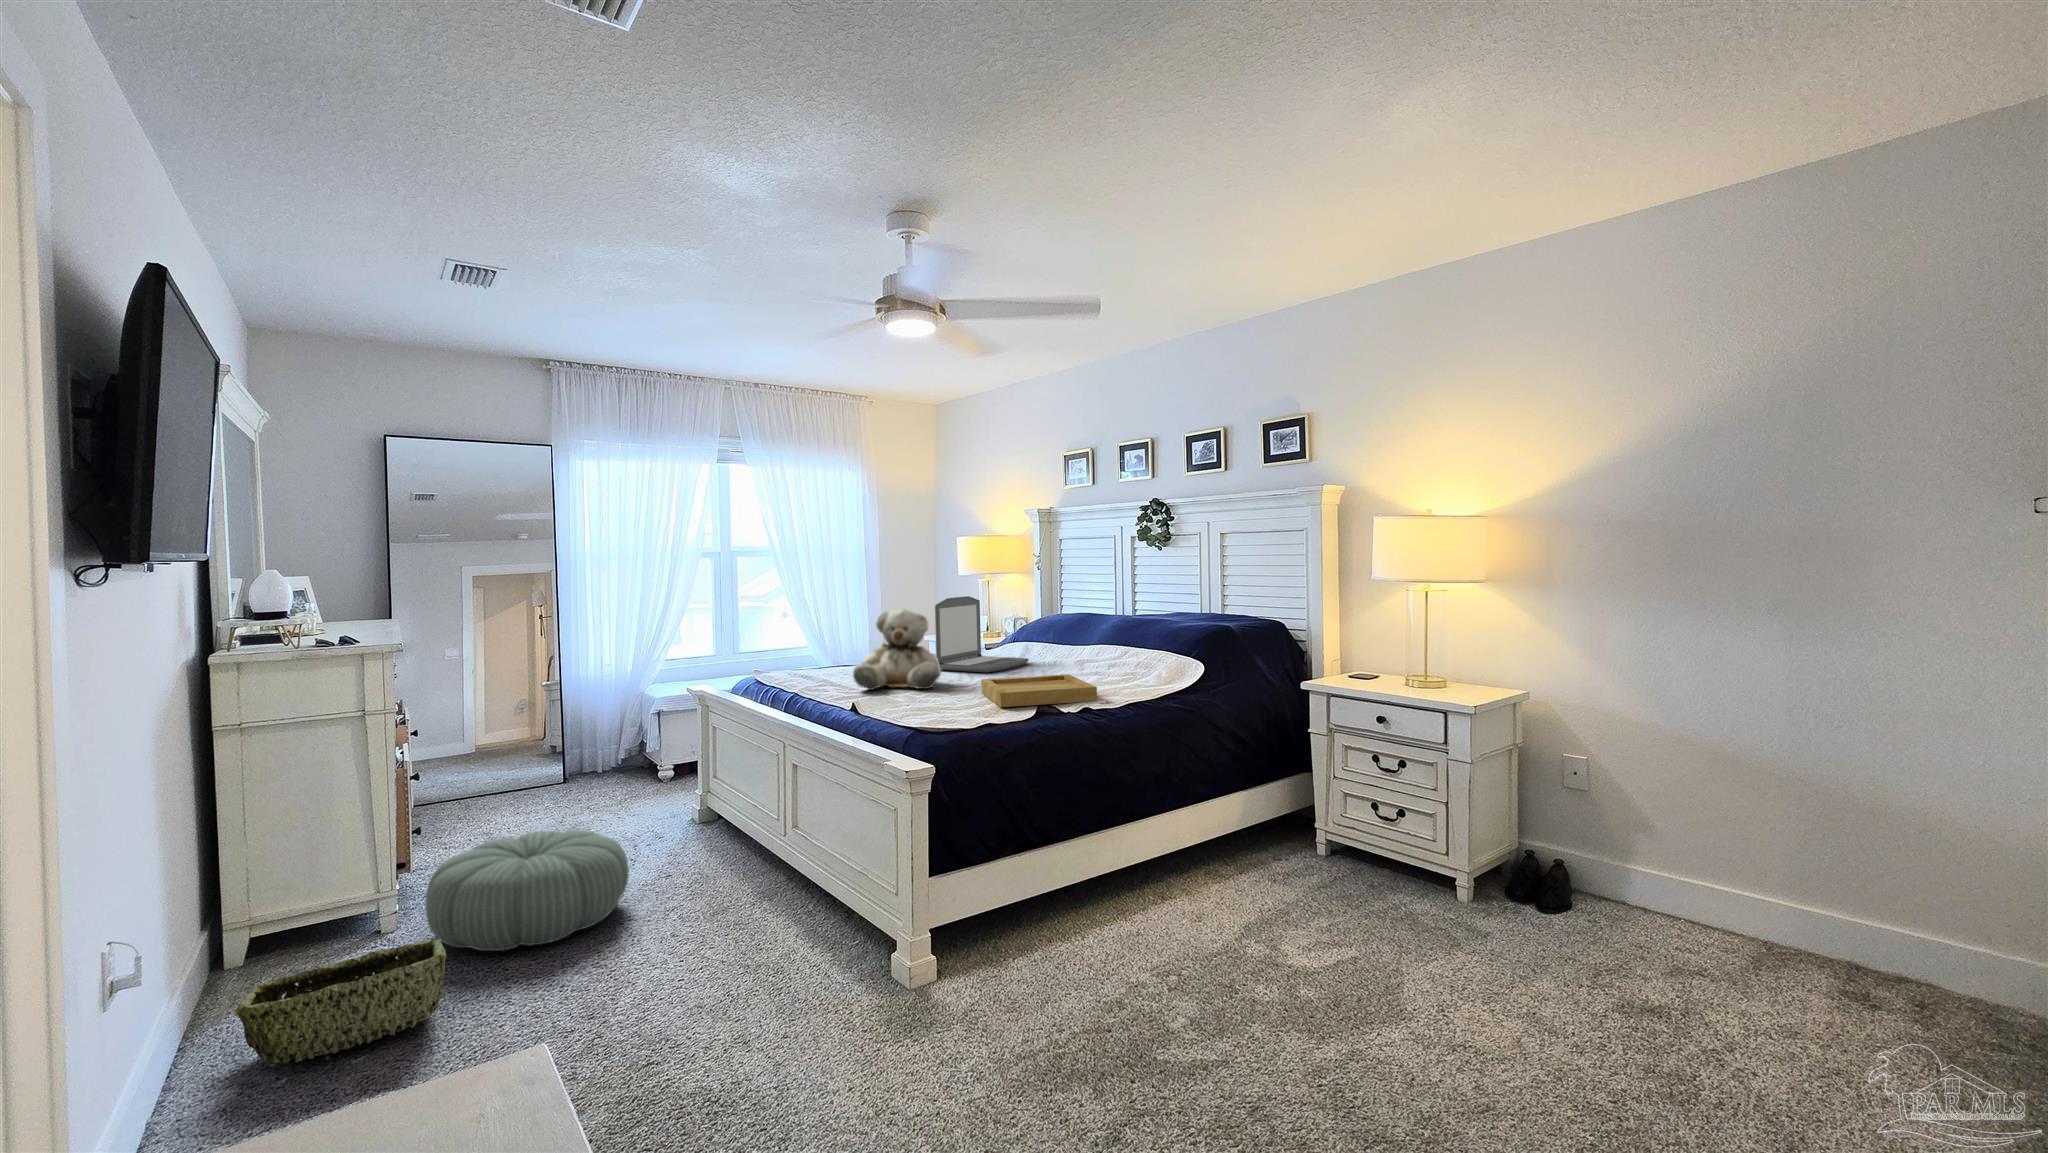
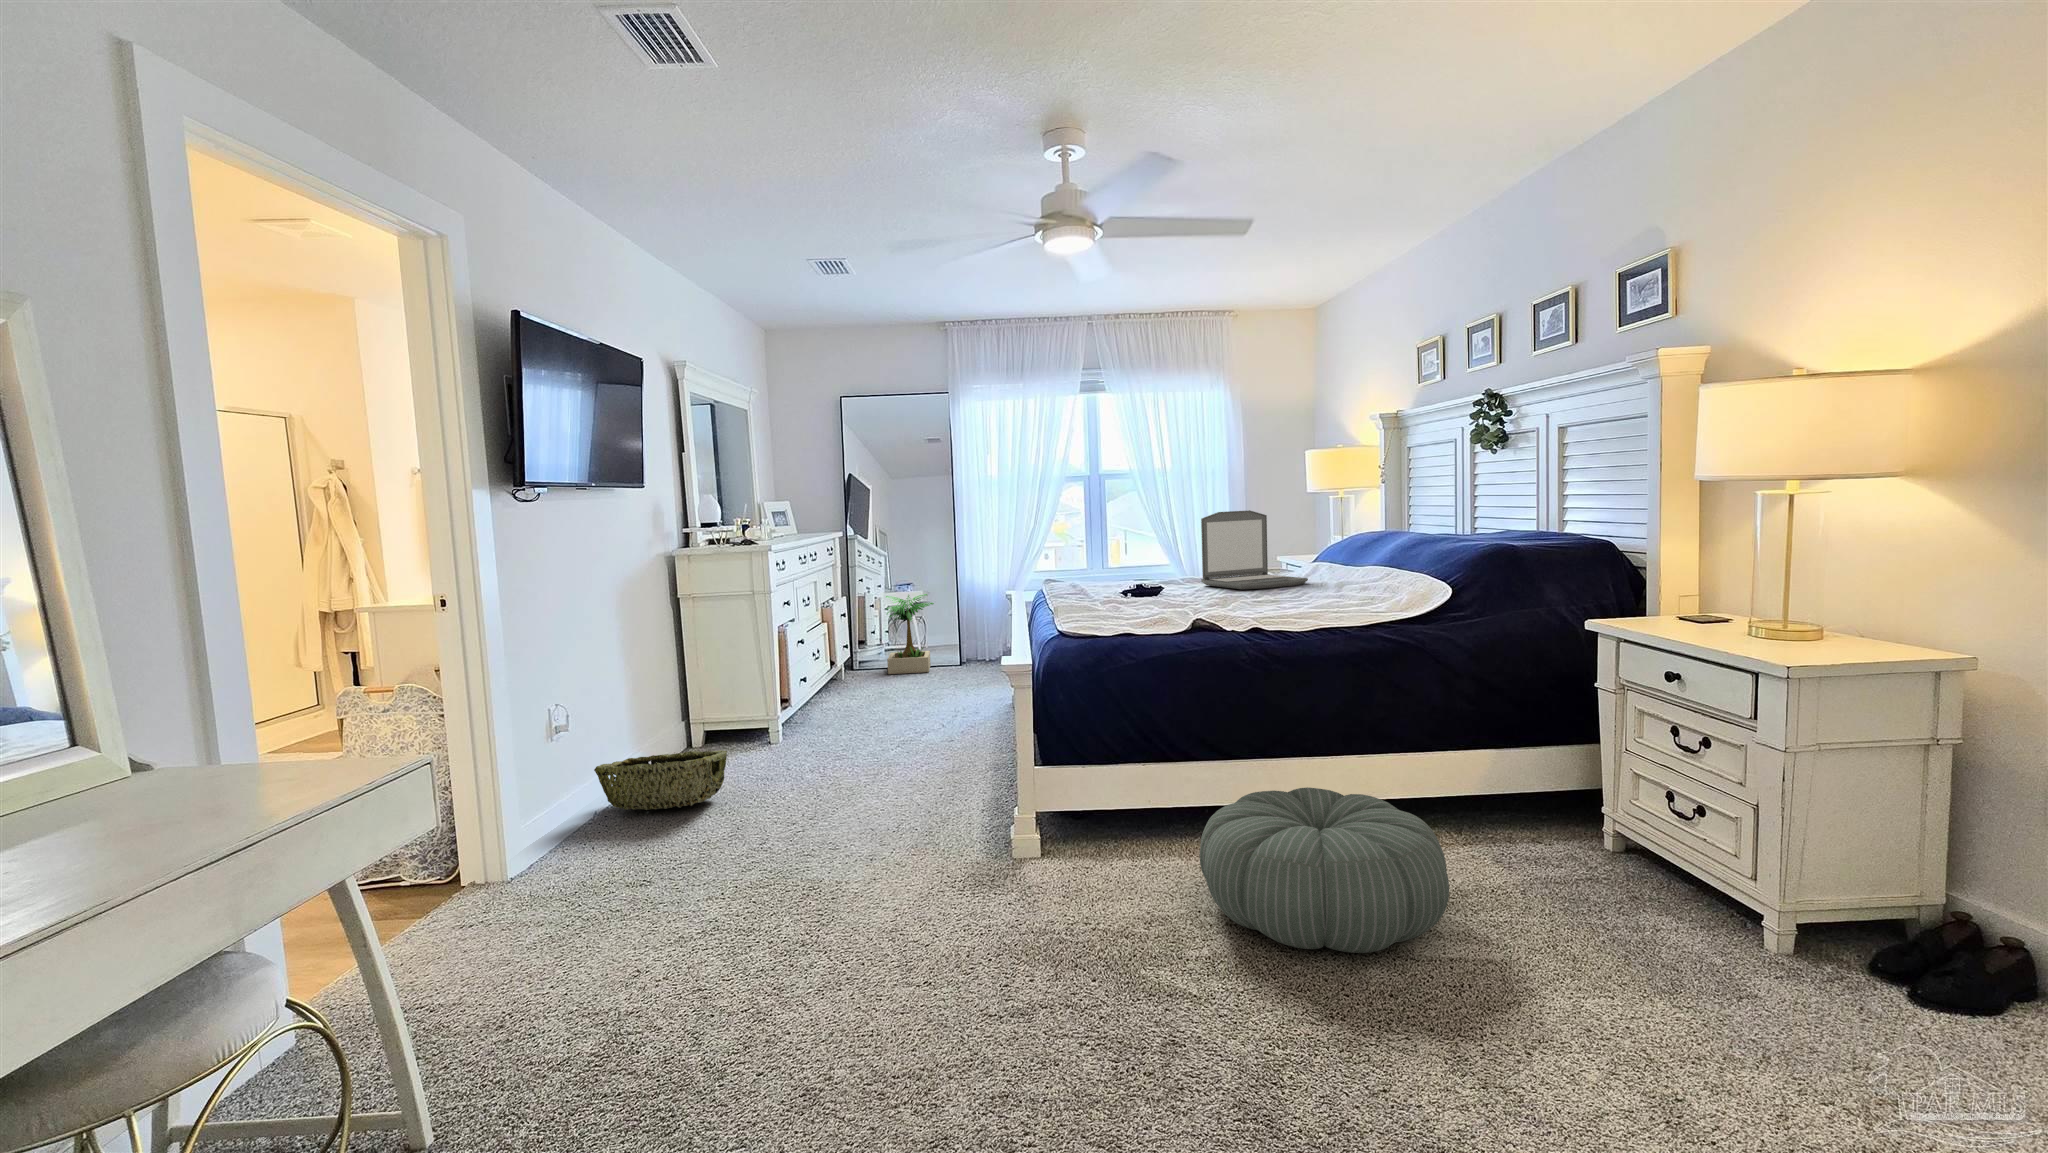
teddy bear: present [853,608,941,690] -> none [1086,520,1176,600]
tray: present [981,674,1097,707] -> none [1167,593,1287,620]
potted plant: none [457,696,541,804] -> present [886,594,934,674]
pouf: present [426,830,629,951] -> present [1199,787,1449,953]

